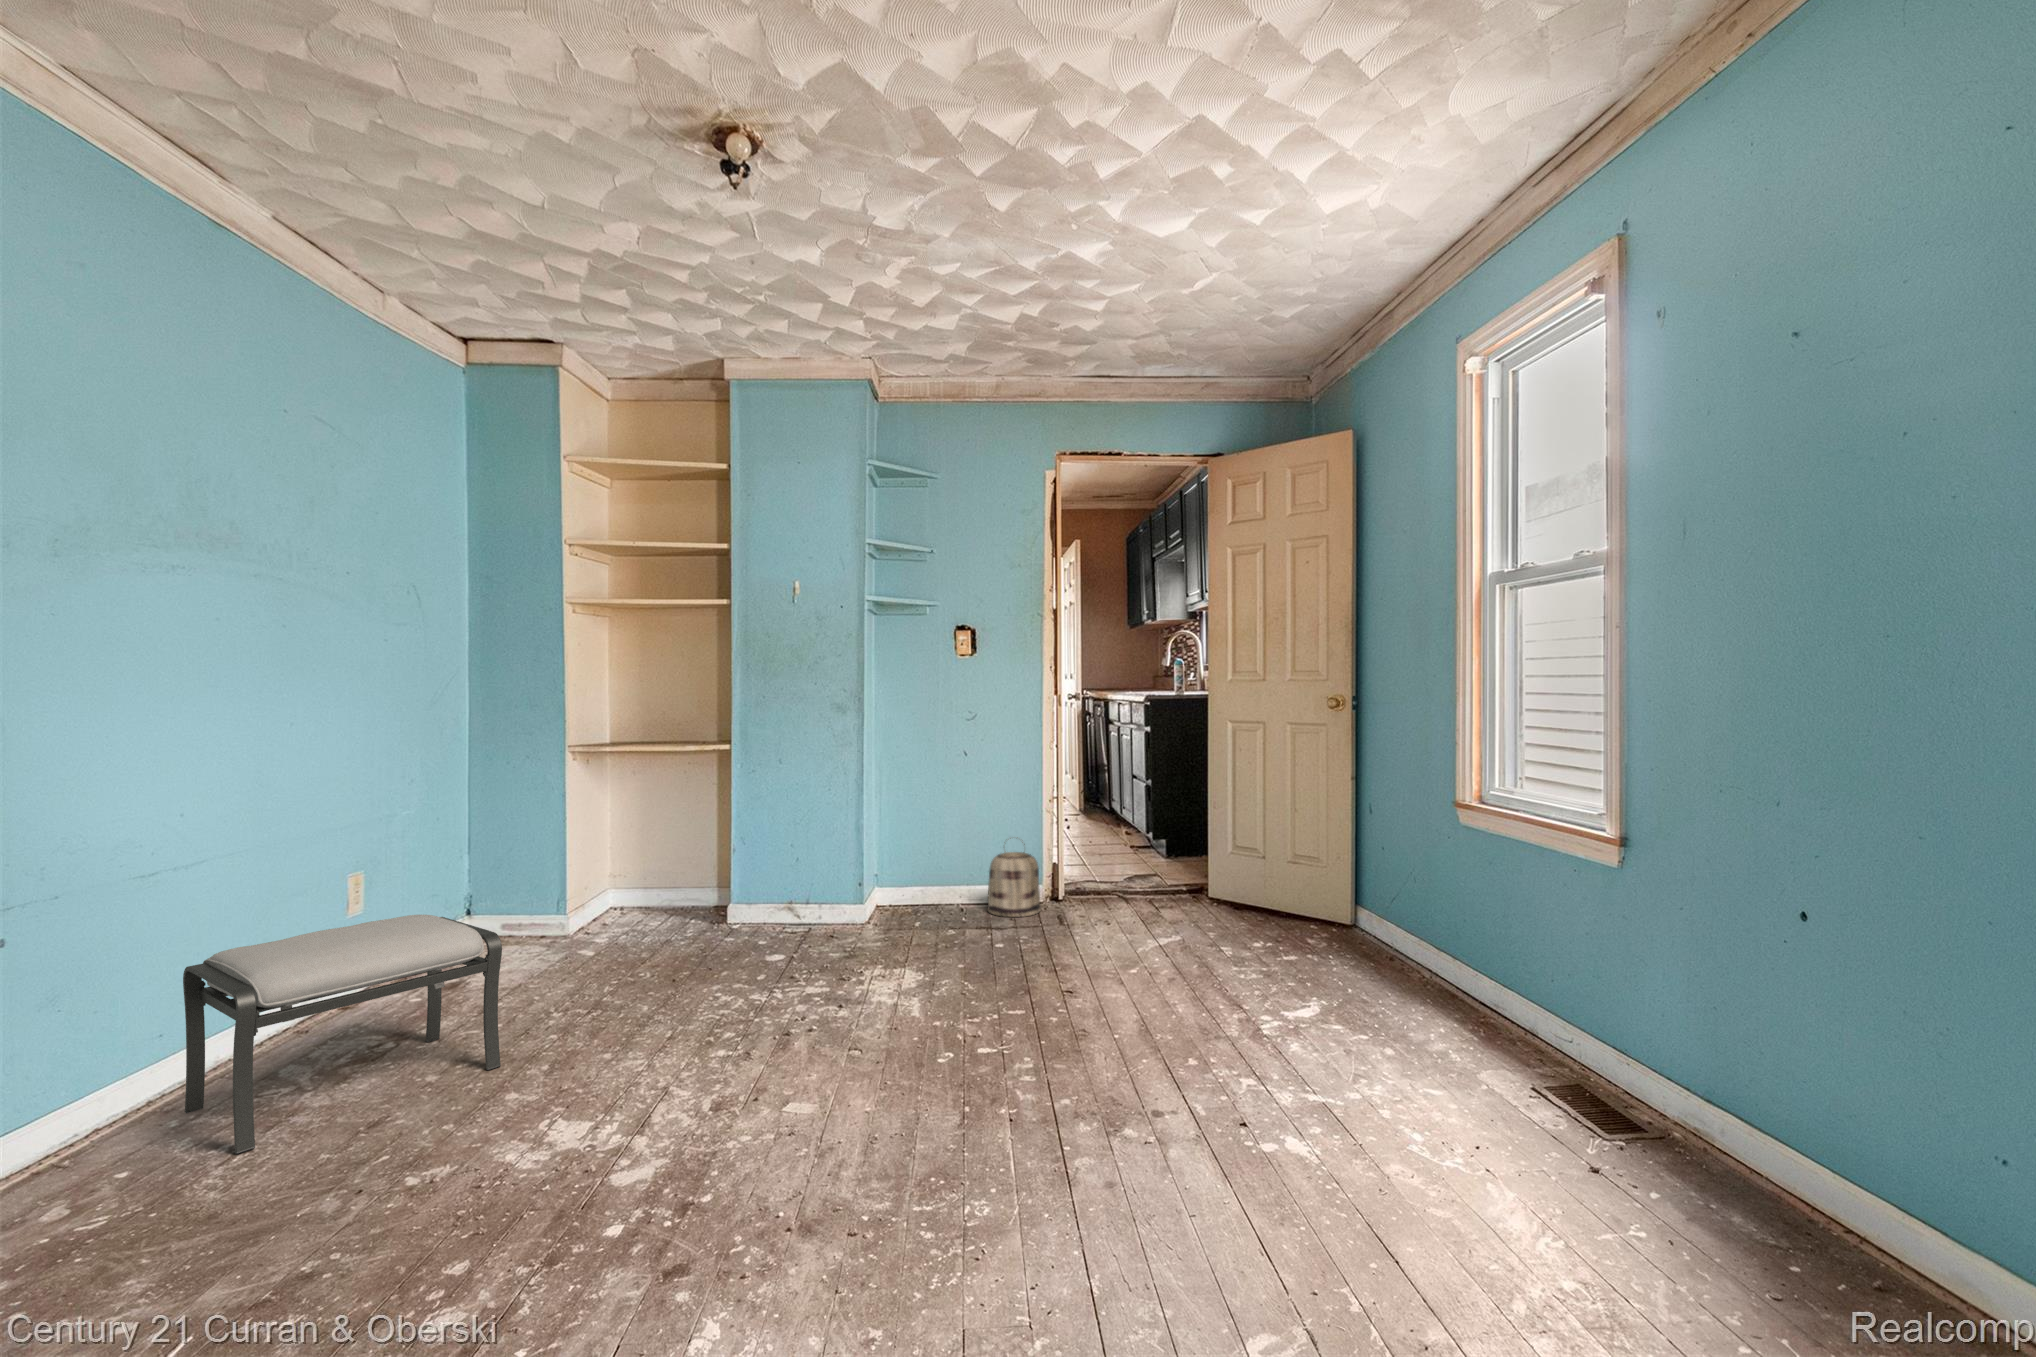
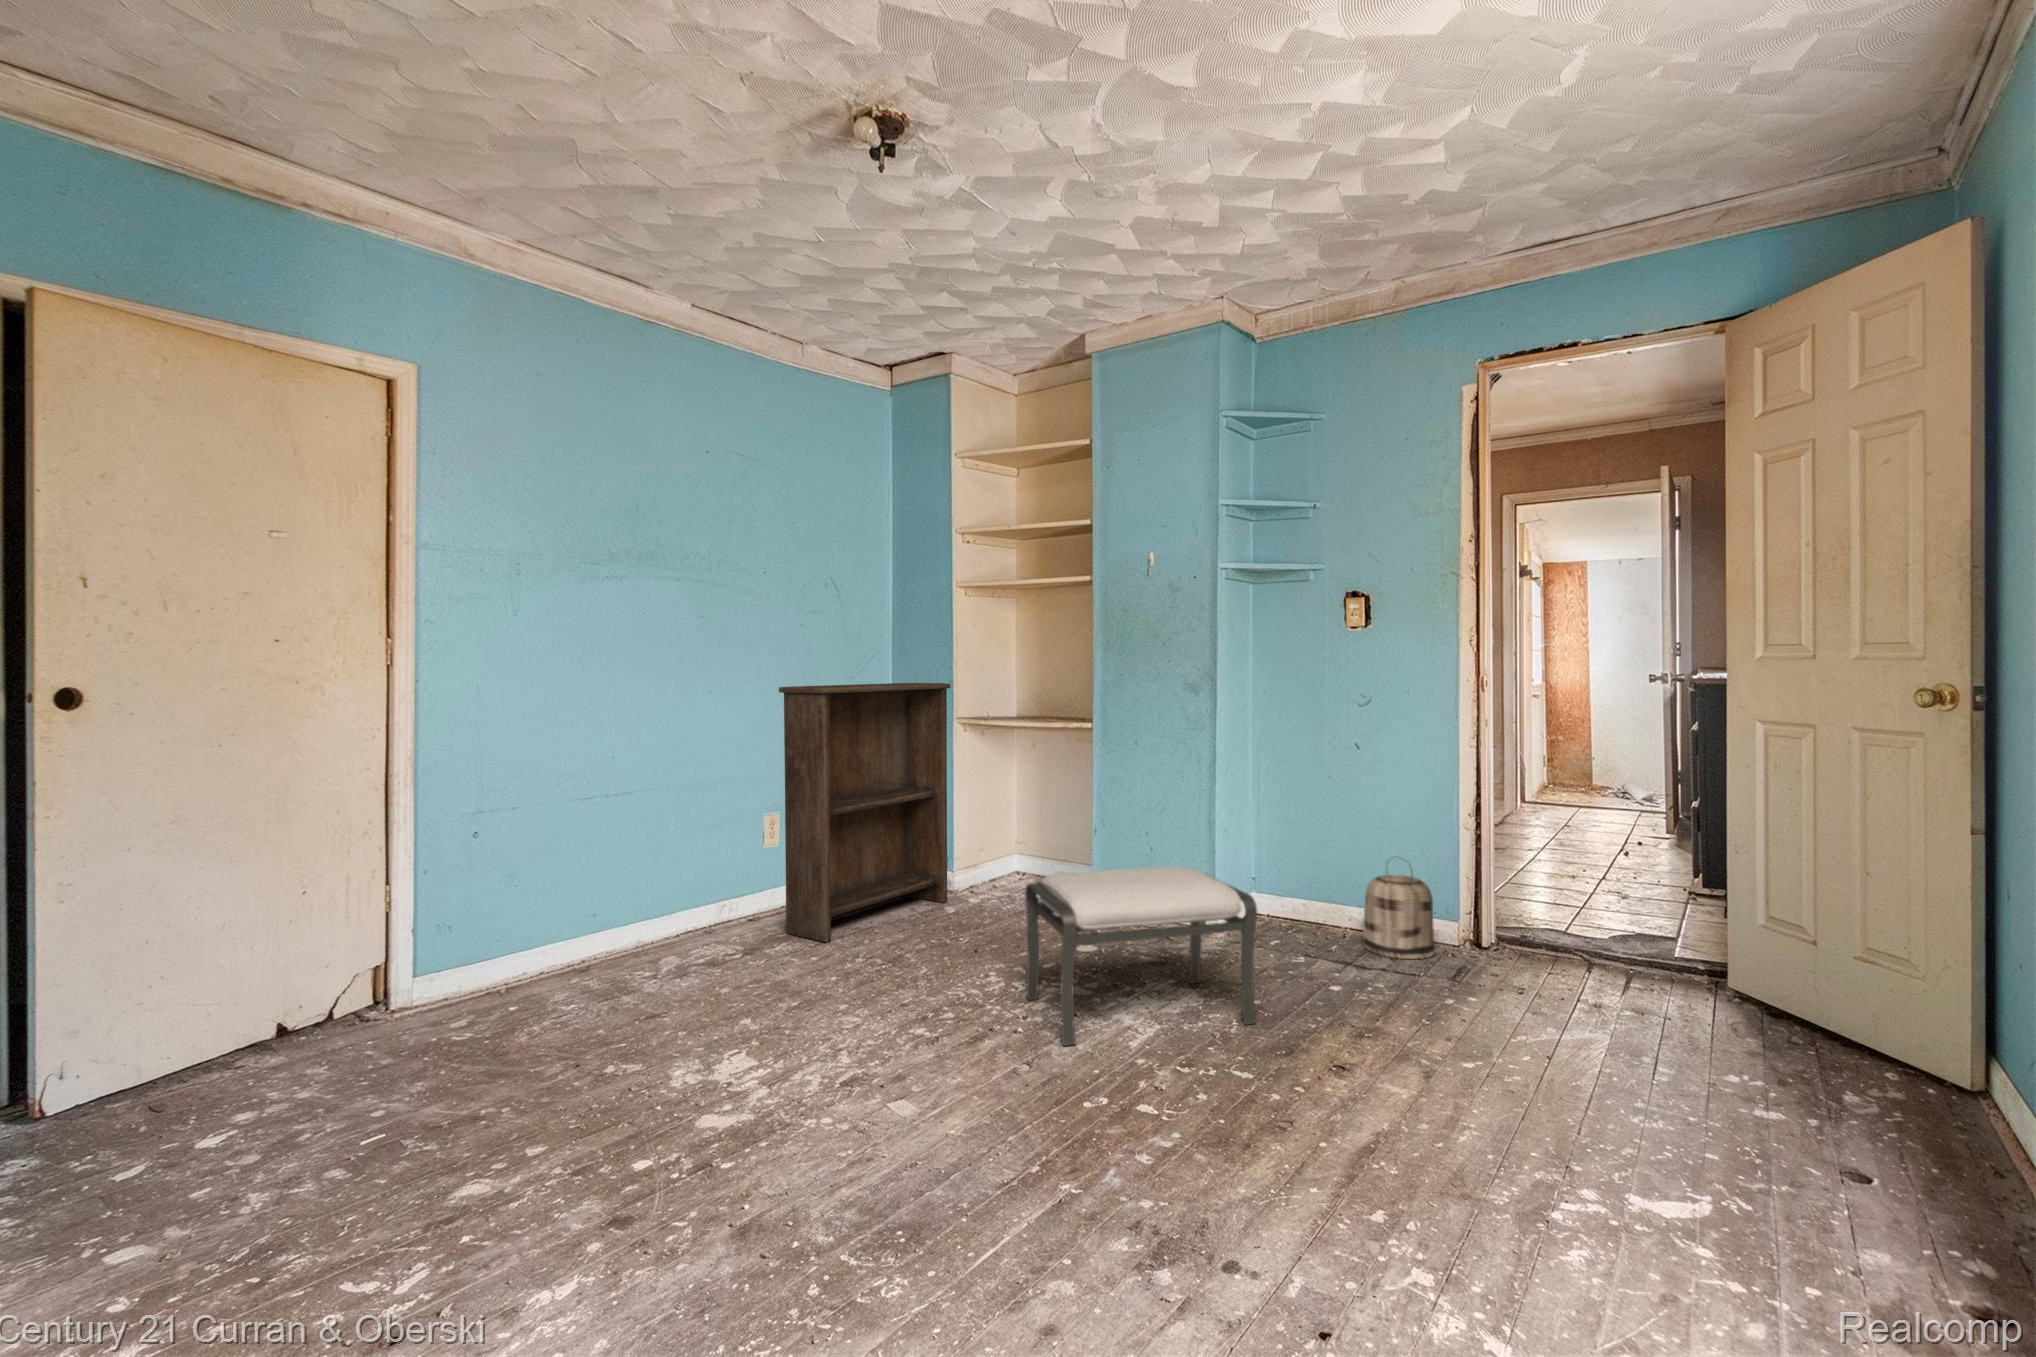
bookshelf: none [410,707,579,1013] -> present [779,683,950,942]
ottoman: present [183,915,502,1154] -> present [1025,867,1257,1046]

